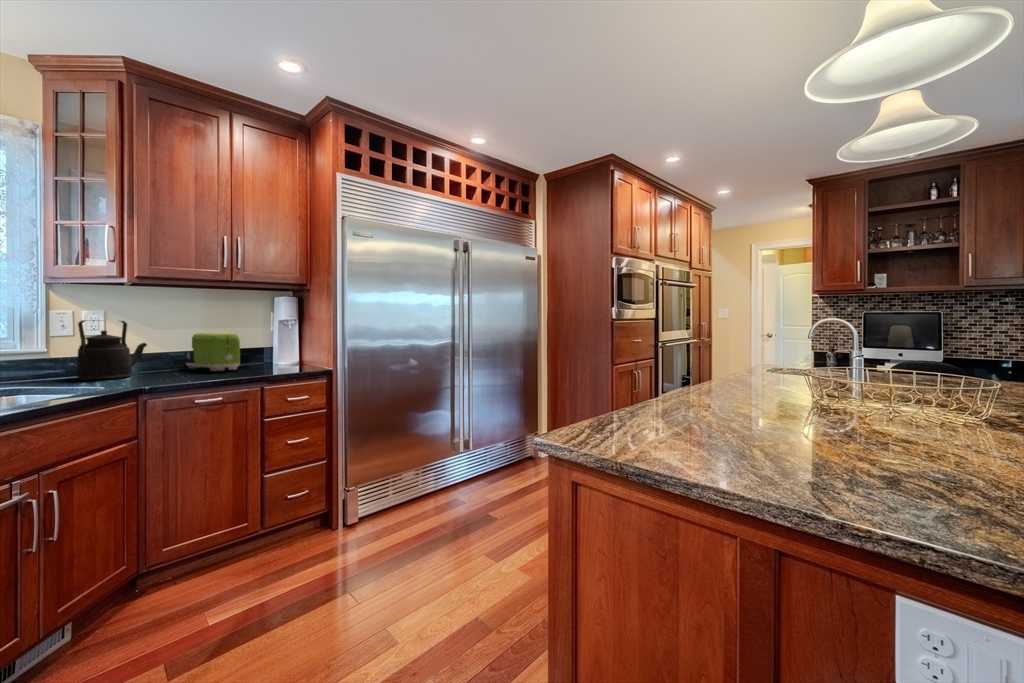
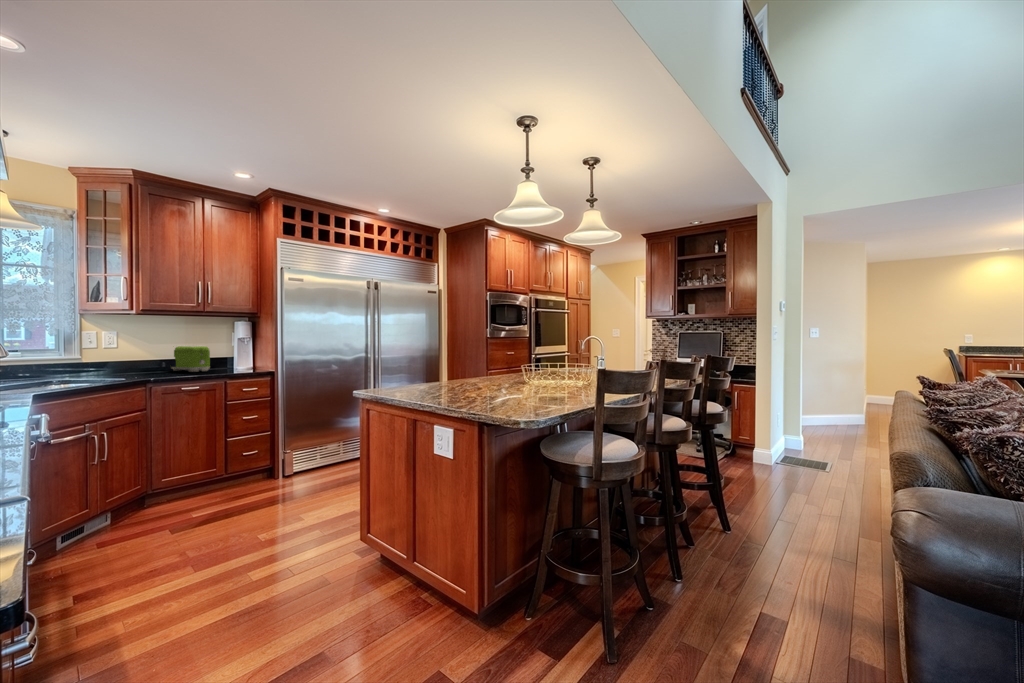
kettle: present [77,320,147,380] -> none [100,338,146,376]

